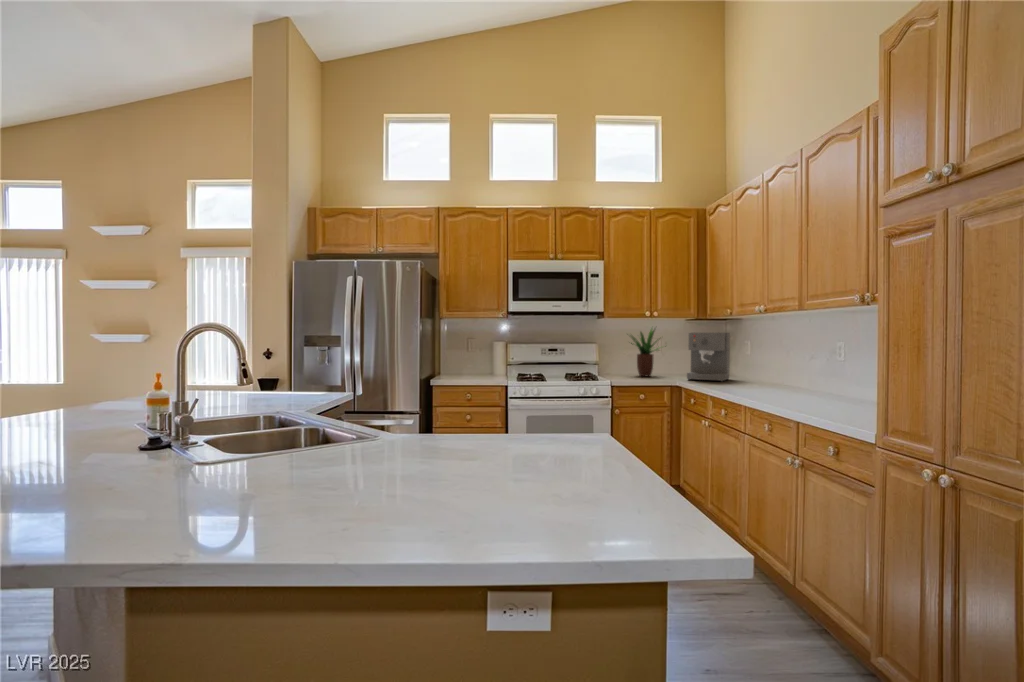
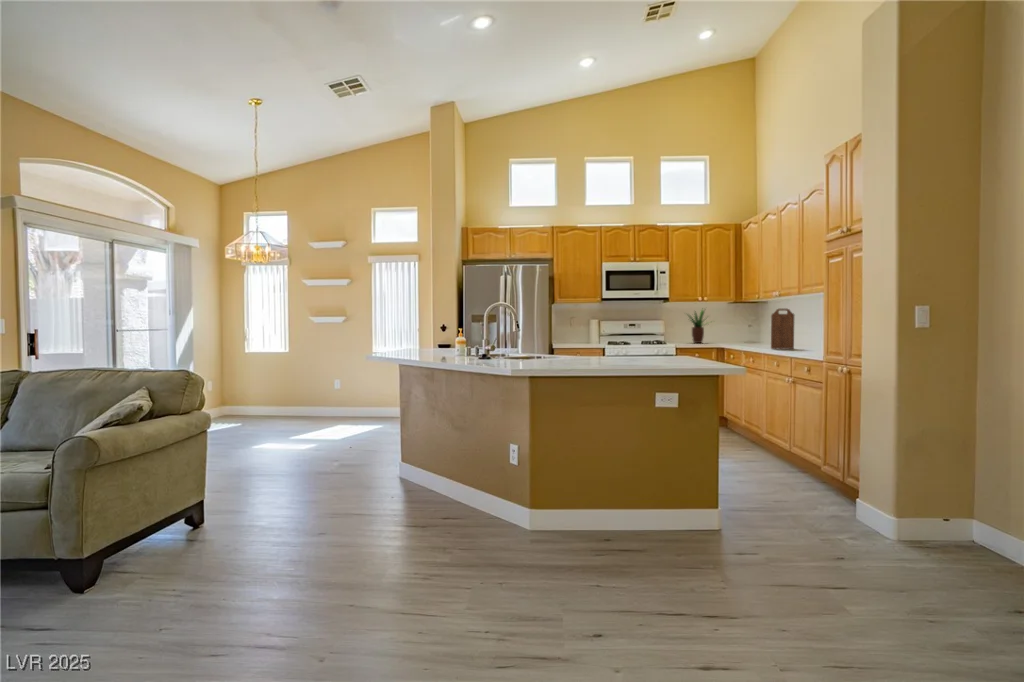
cutting board: none [753,332,789,397] -> present [771,309,794,349]
coffee maker: present [687,333,730,381] -> none [728,311,759,344]

